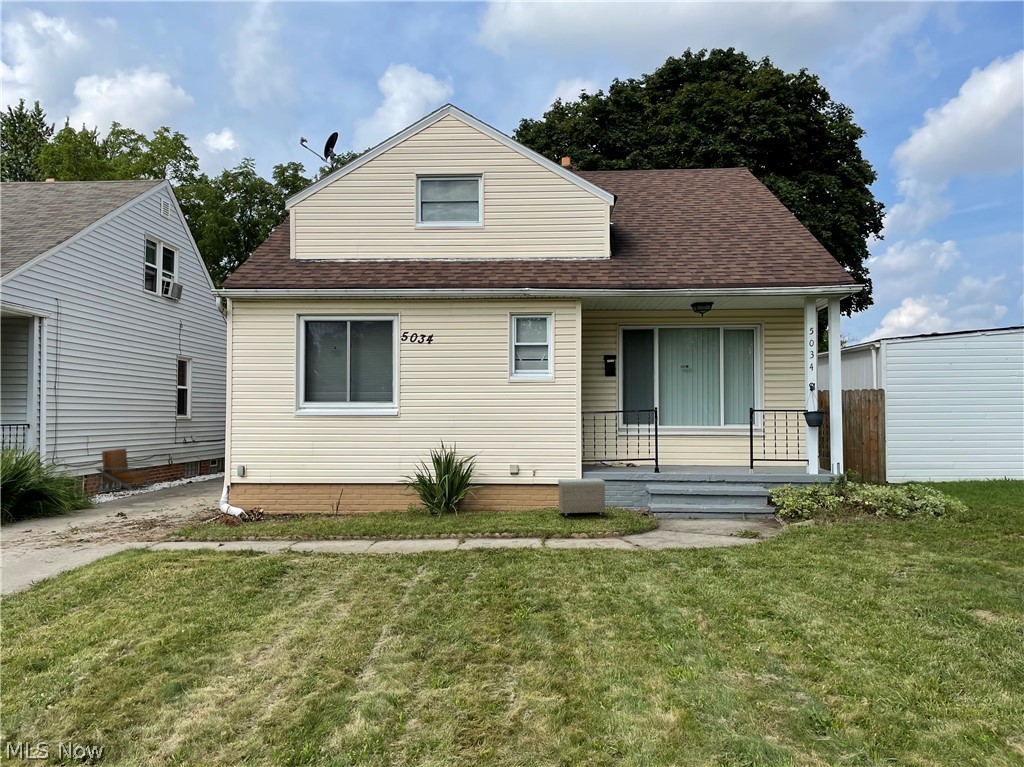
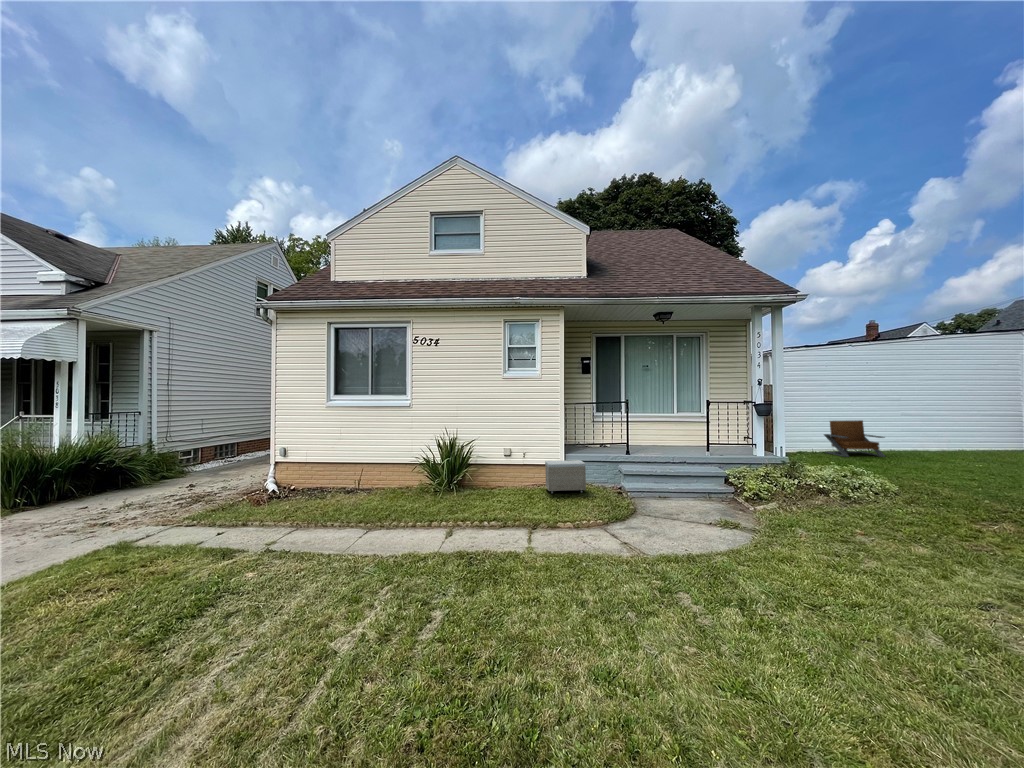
lounge chair: present [96,449,153,491] -> present [824,420,885,457]

